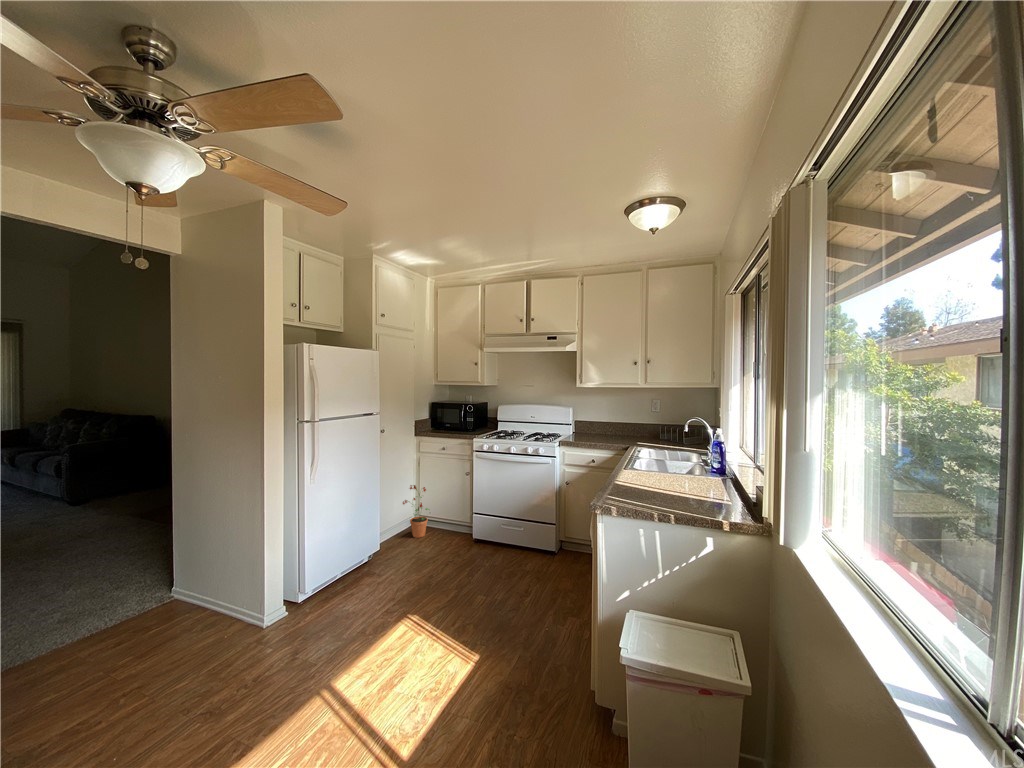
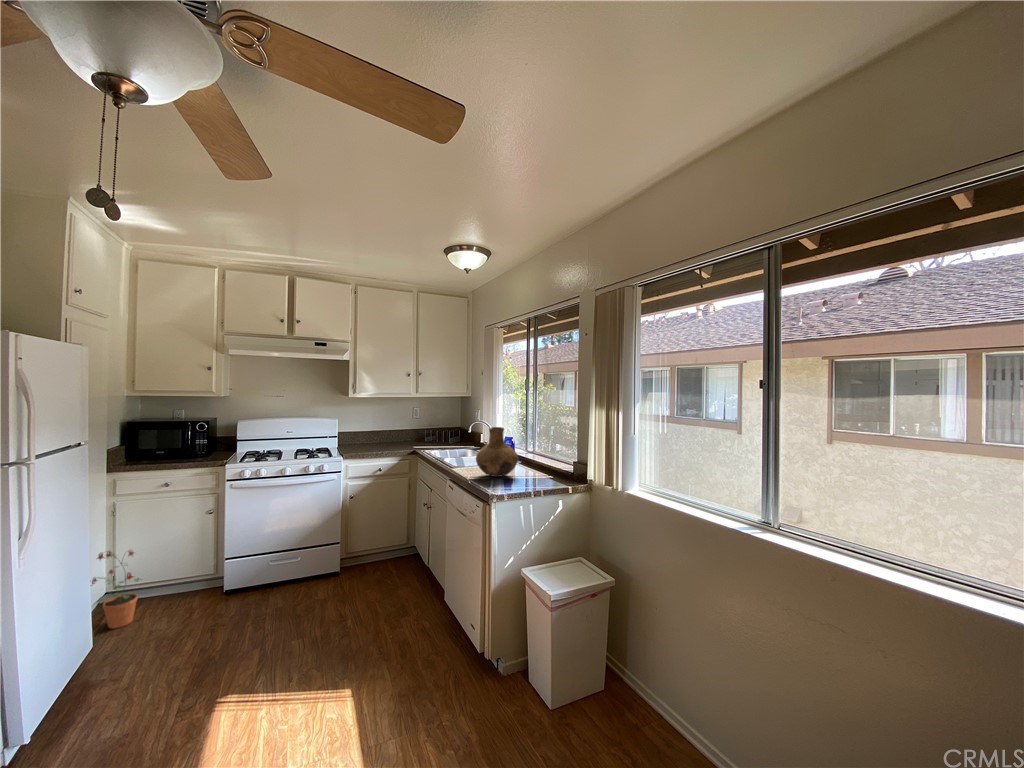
vase: none [633,427,694,494] -> present [476,427,518,477]

